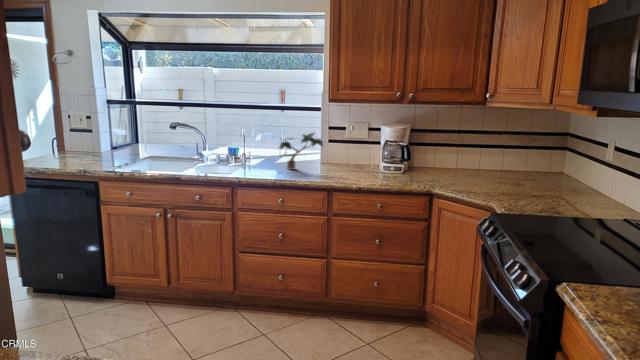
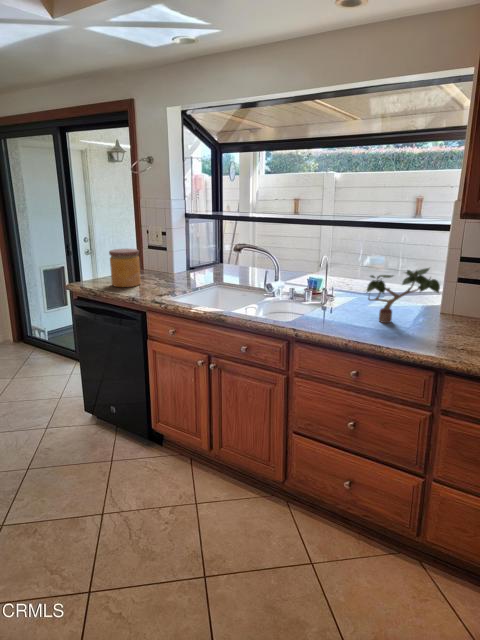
jar: none [48,131,79,164] -> present [109,249,141,287]

